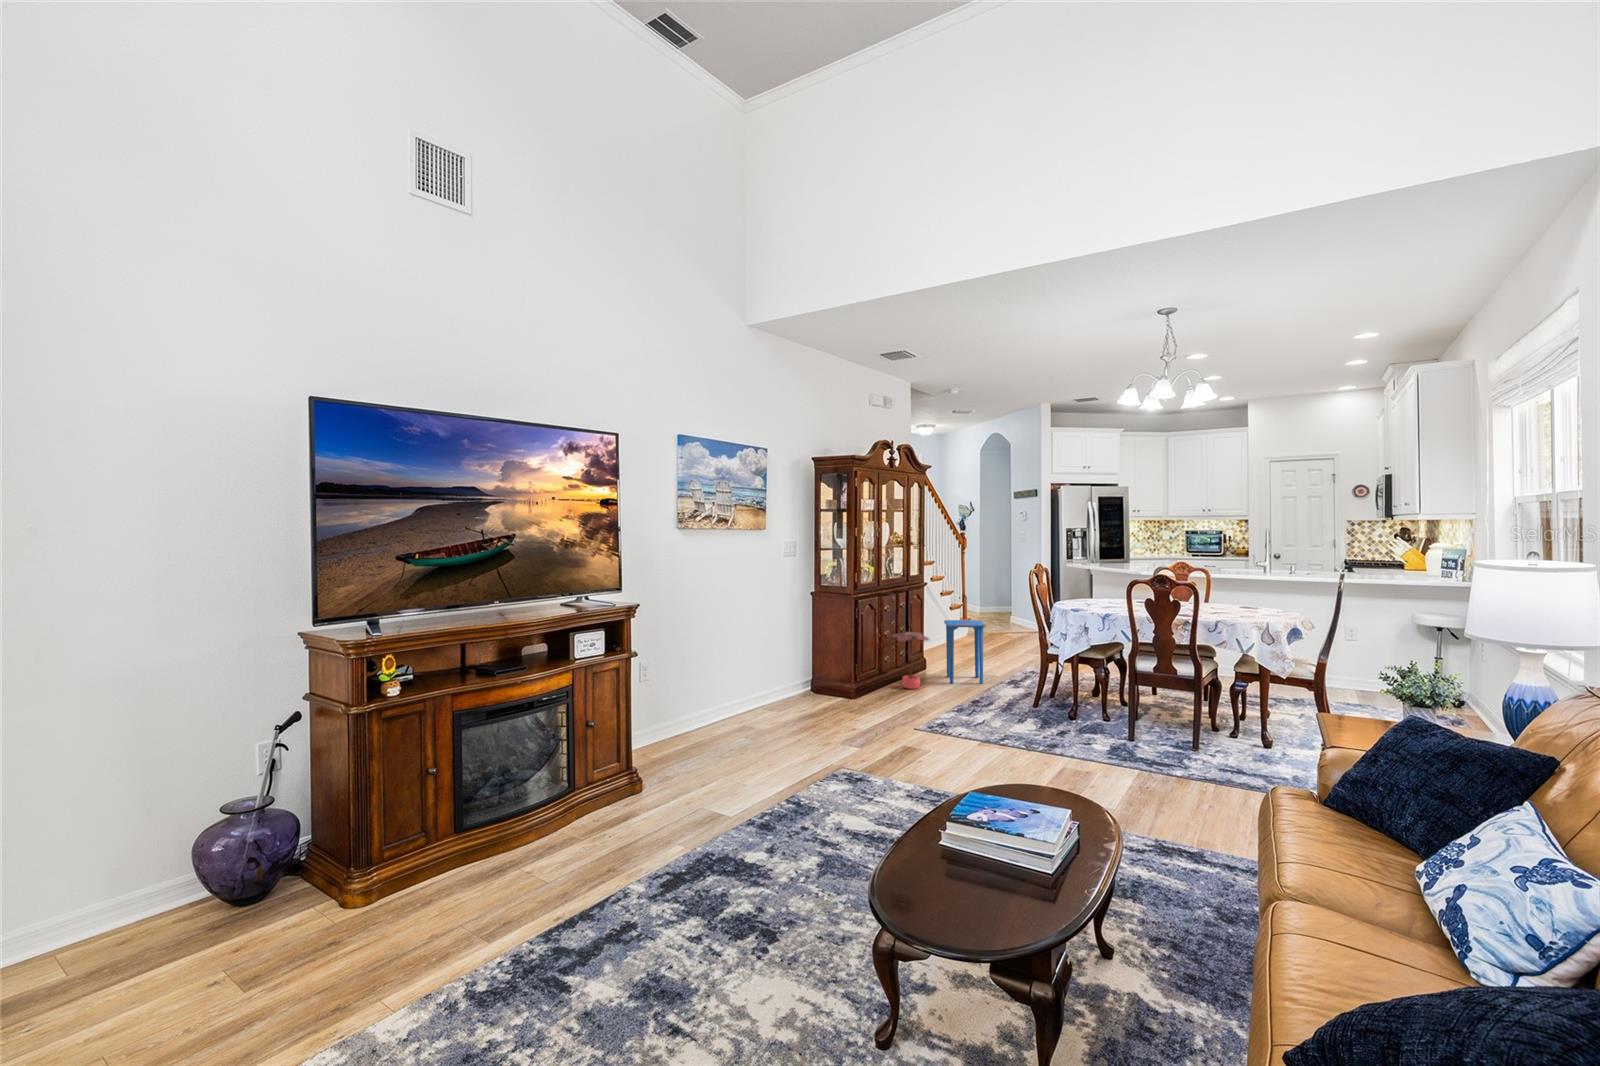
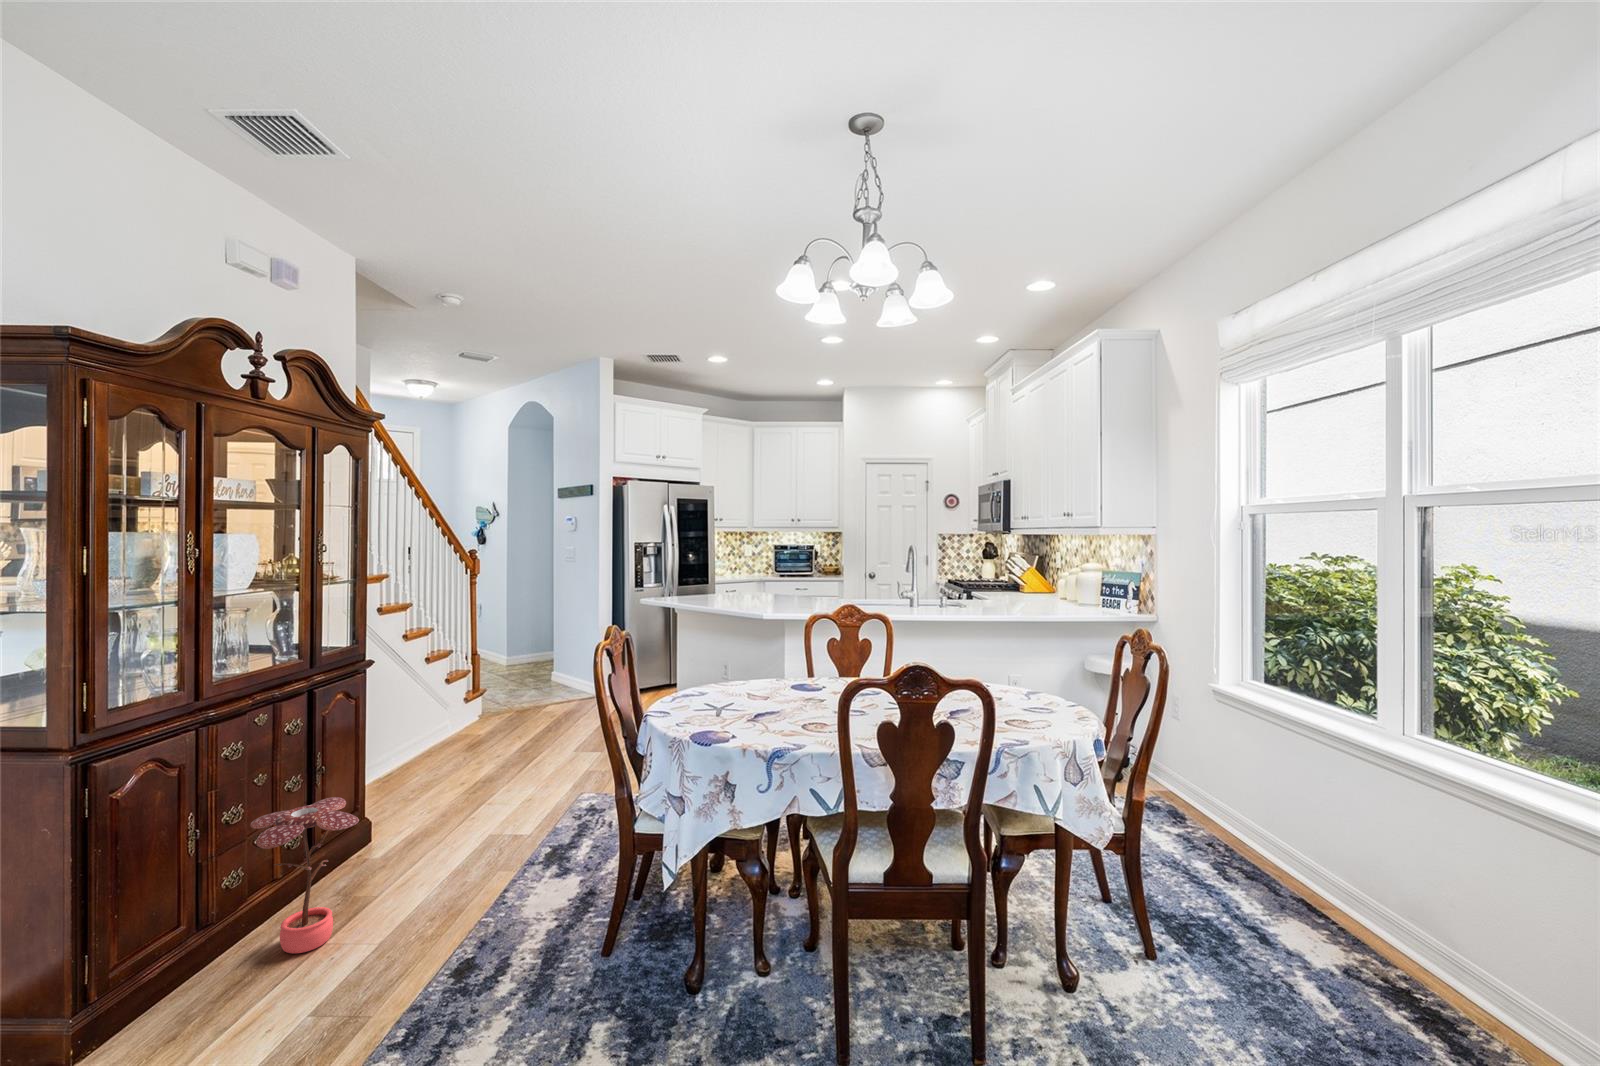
side table: present [944,620,986,684] -> none [410,736,501,895]

